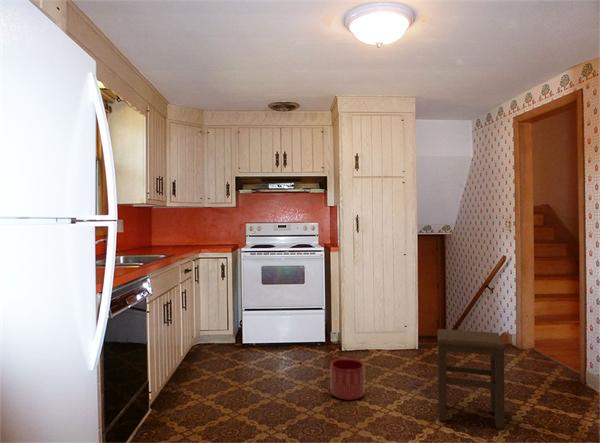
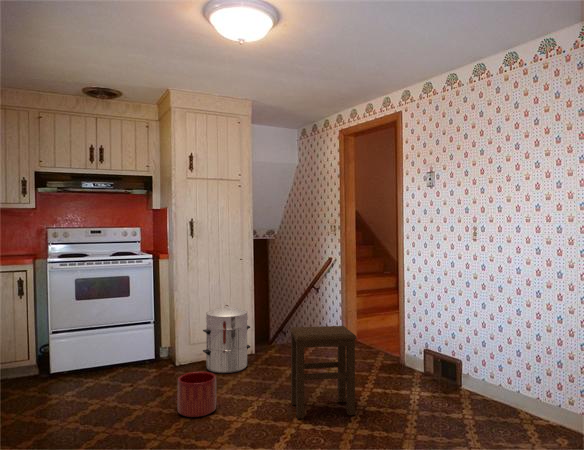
waste bin: none [364,298,410,363] -> present [203,305,250,373]

